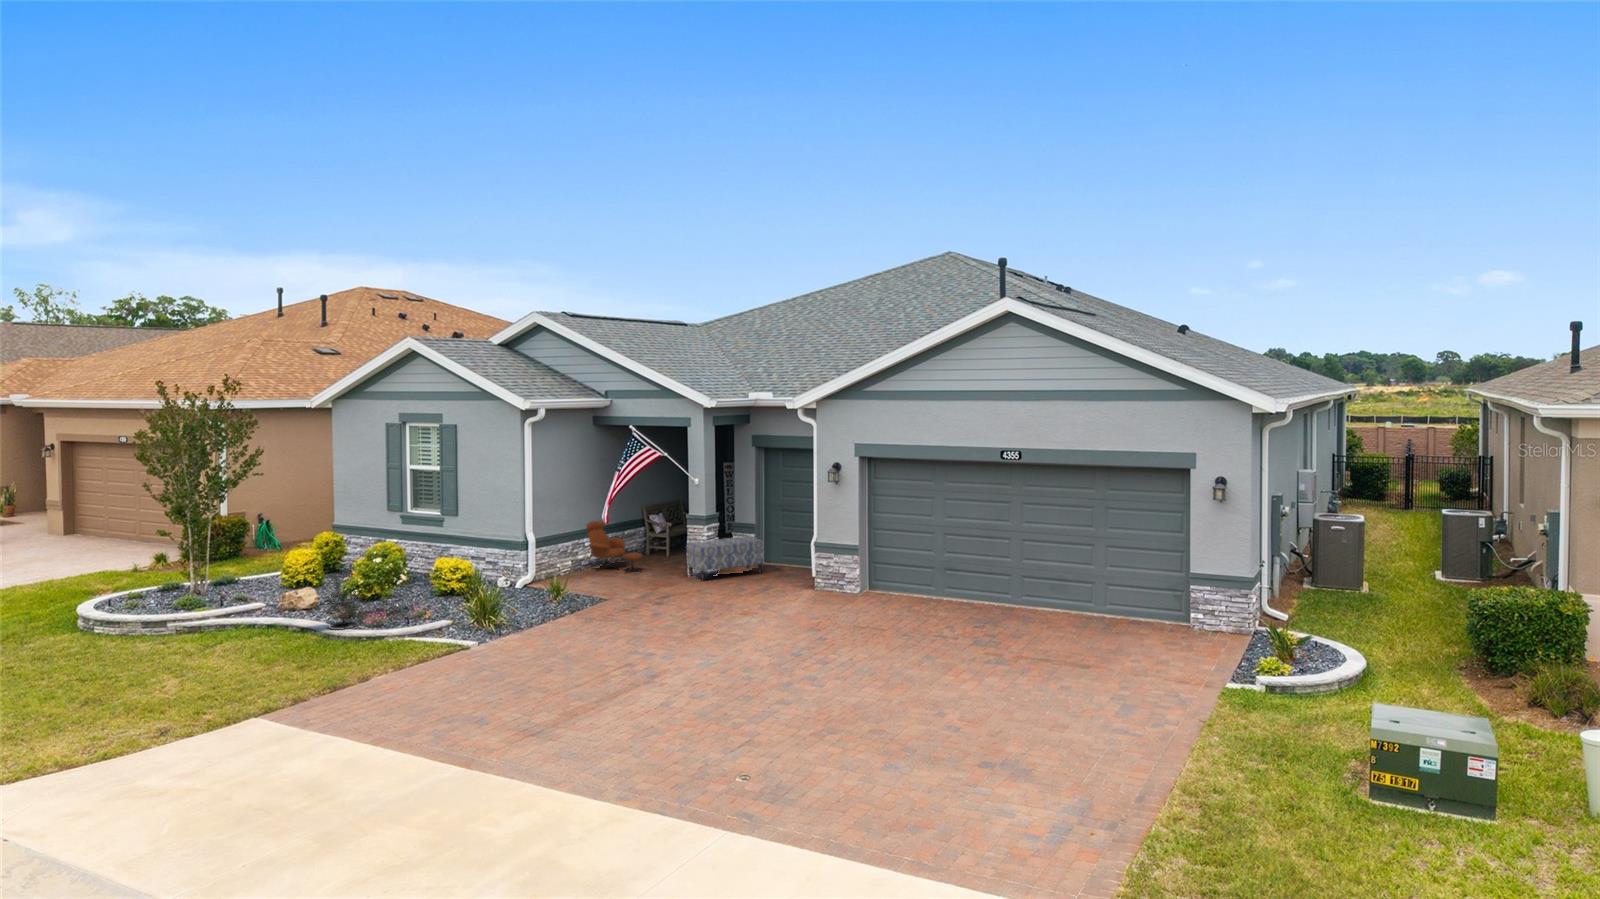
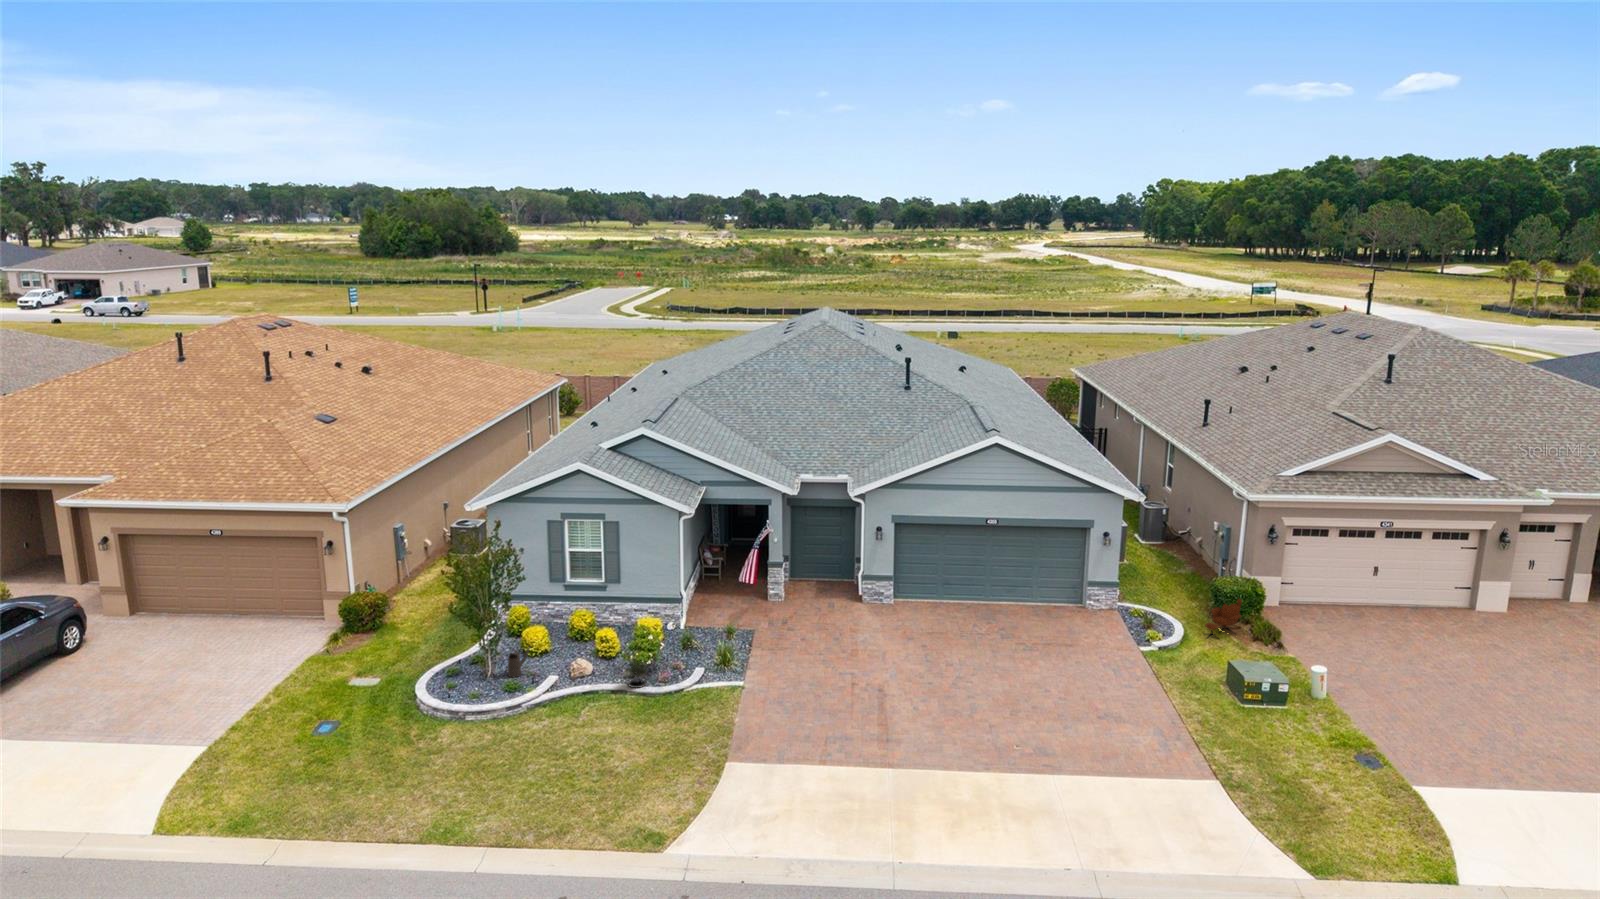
lounge chair: present [586,521,642,571] -> present [1205,599,1242,635]
bench: present [686,536,764,581] -> none [773,569,816,606]
watering can: none [221,565,273,605] -> present [507,647,531,677]

